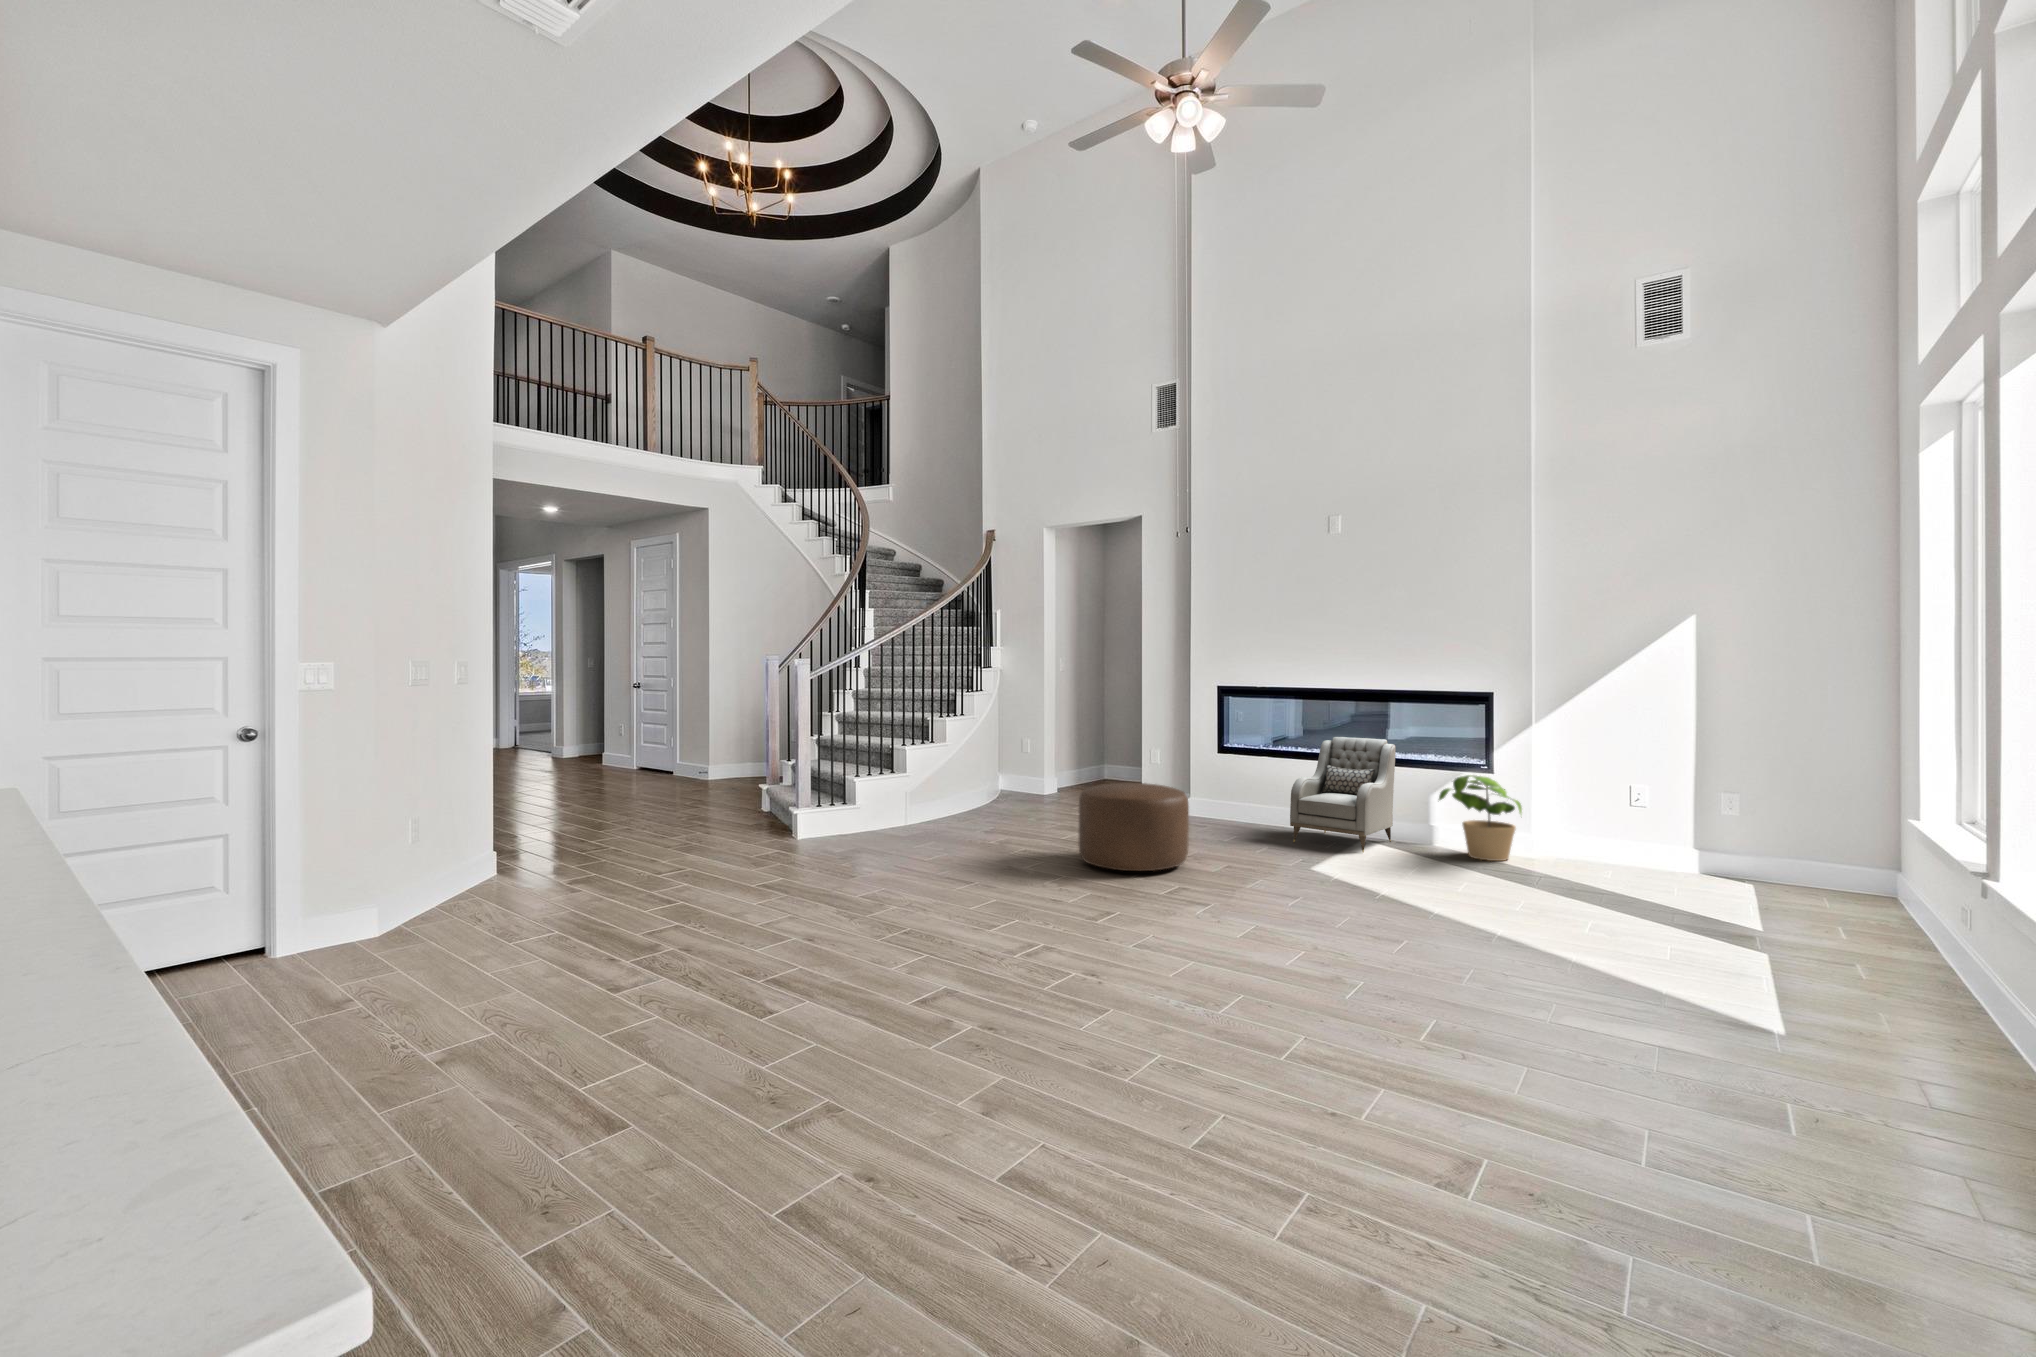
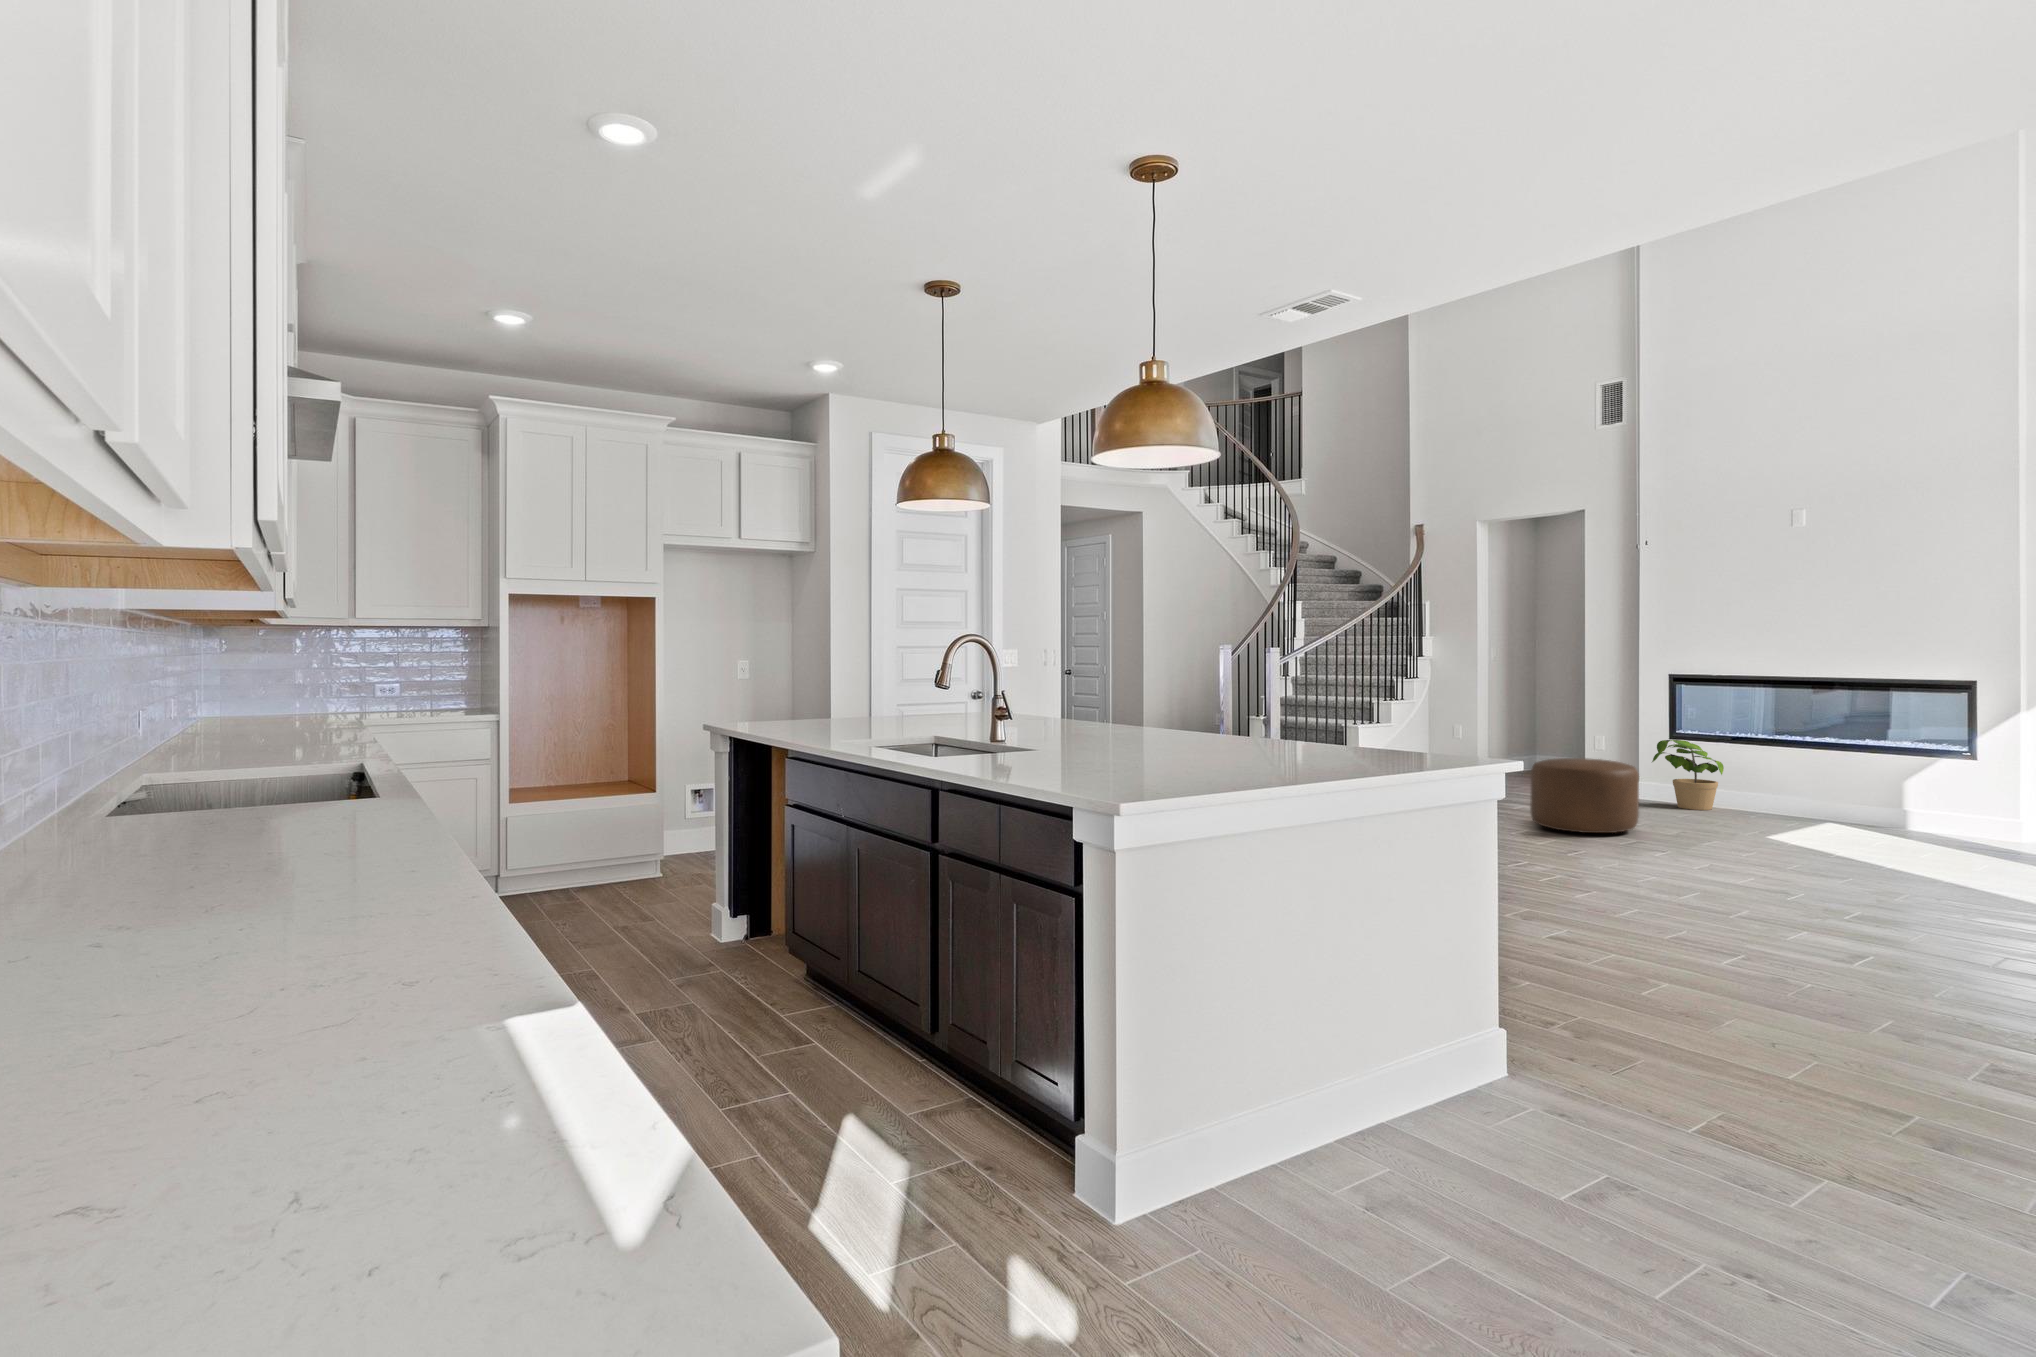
armchair: present [1290,737,1395,852] -> none [1746,692,1866,831]
potted plant: present [1439,775,1522,861] -> present [1652,740,1724,810]

